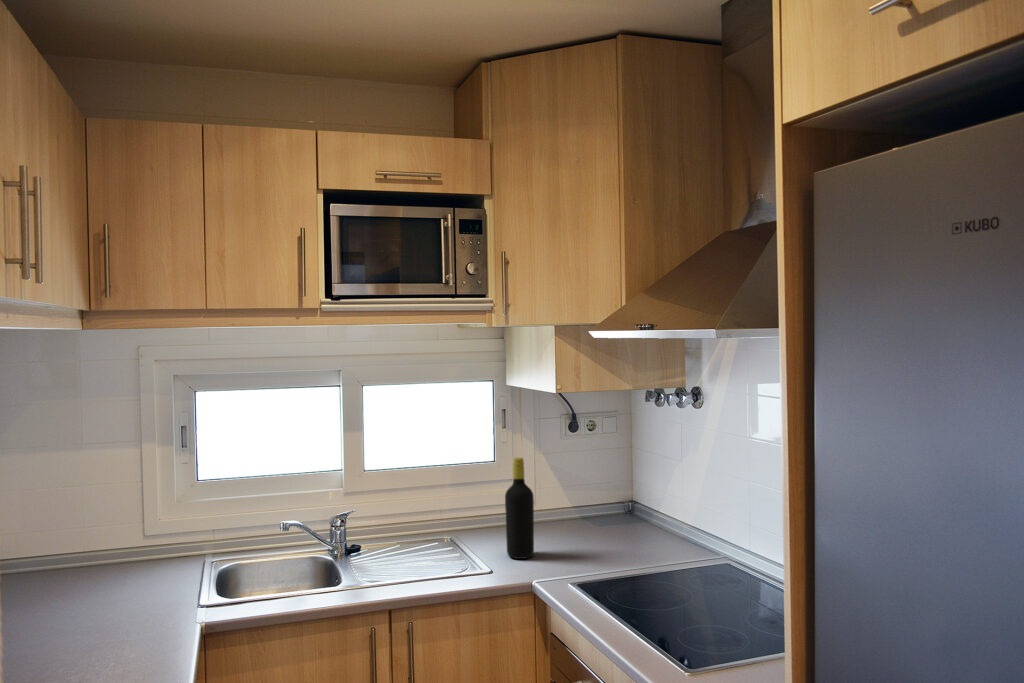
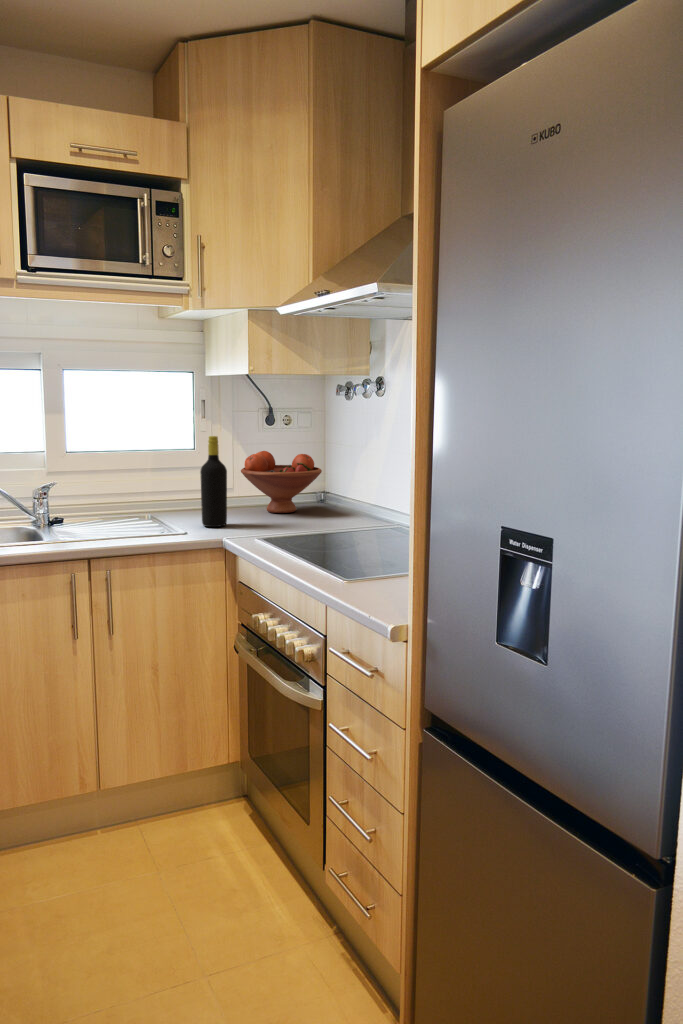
fruit bowl: none [545,462,633,533] -> present [241,451,322,513]

